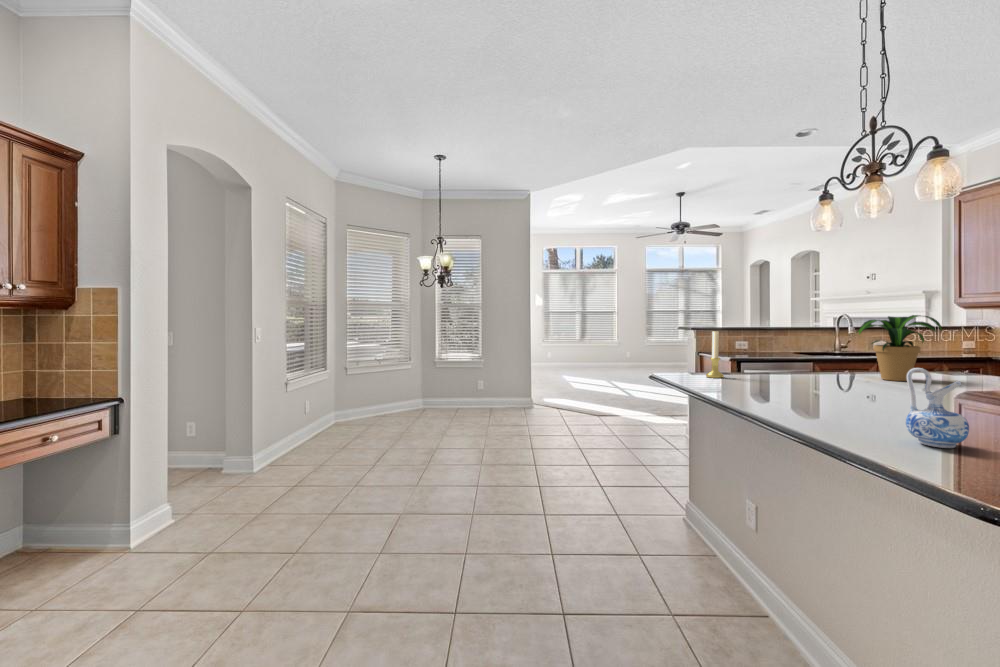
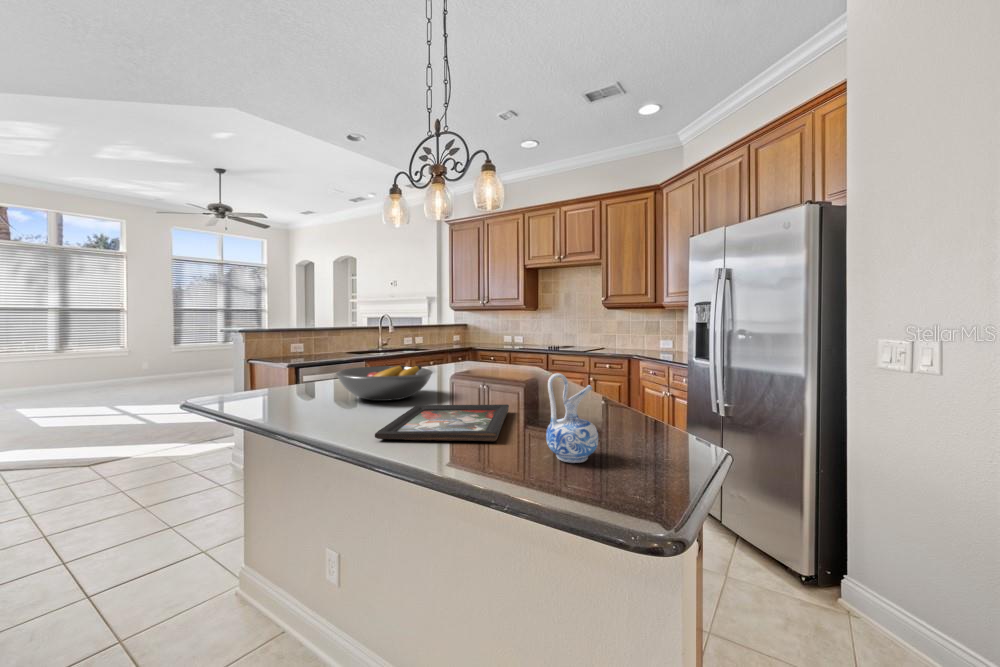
potted plant: present [857,315,942,381] -> none [419,316,481,377]
candle holder: present [706,331,724,378] -> none [272,331,296,395]
fruit bowl: none [752,361,848,390] -> present [336,366,432,401]
decorative tray: none [763,394,921,424] -> present [375,405,509,441]

